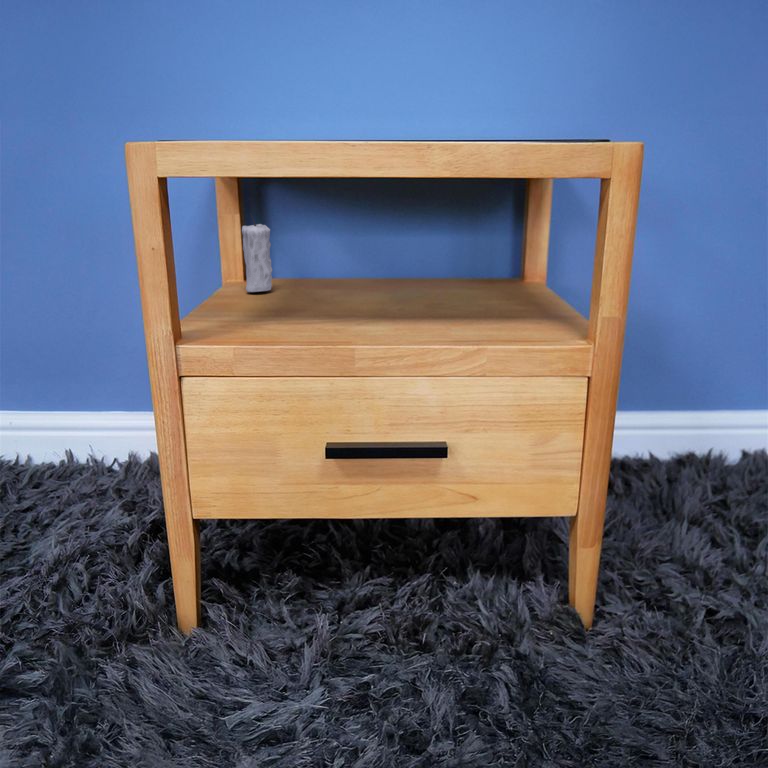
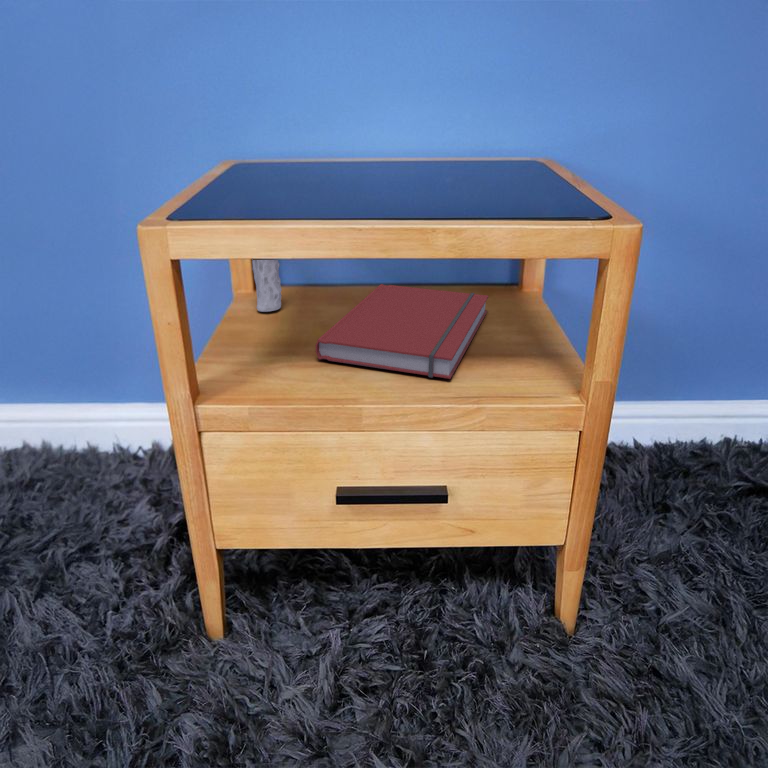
book: none [306,270,487,328] -> present [315,284,488,379]

